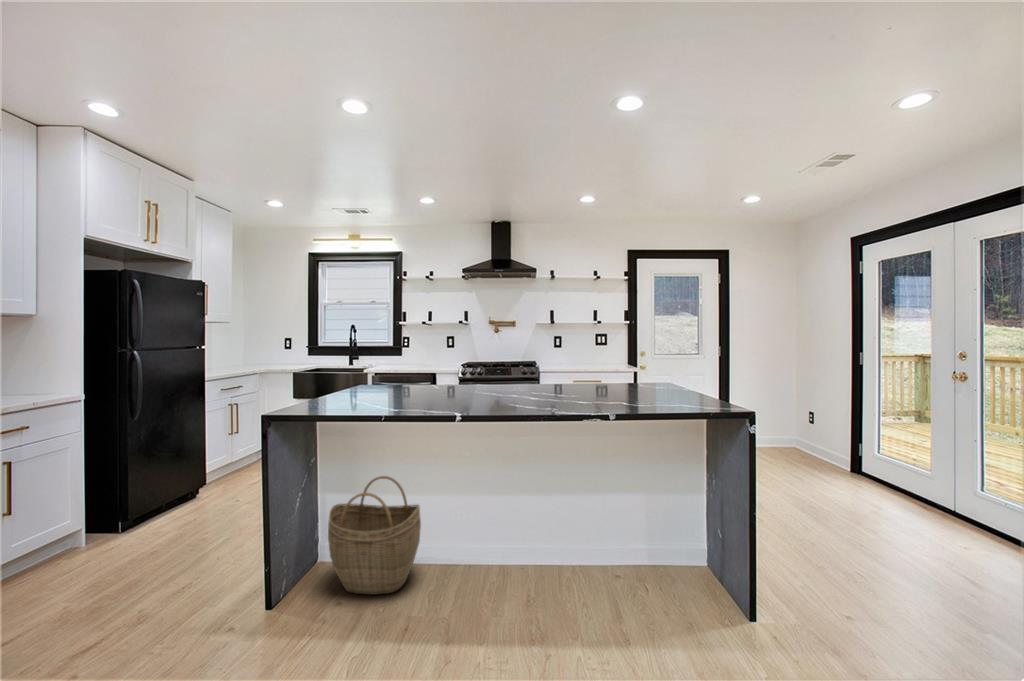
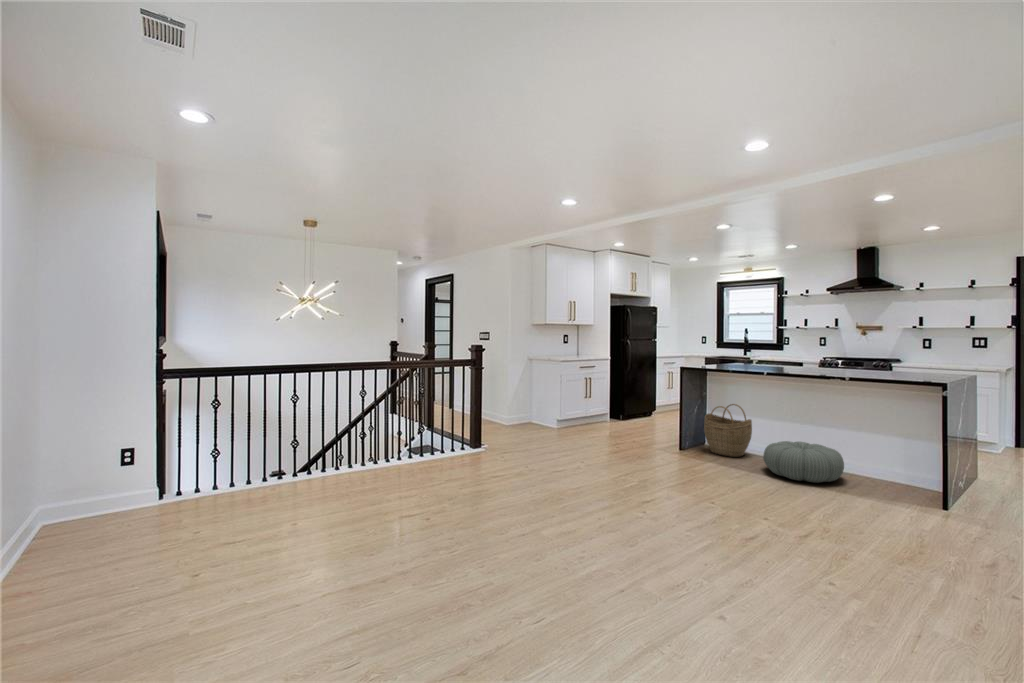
pouf: none [463,535,596,640] -> present [763,441,844,483]

